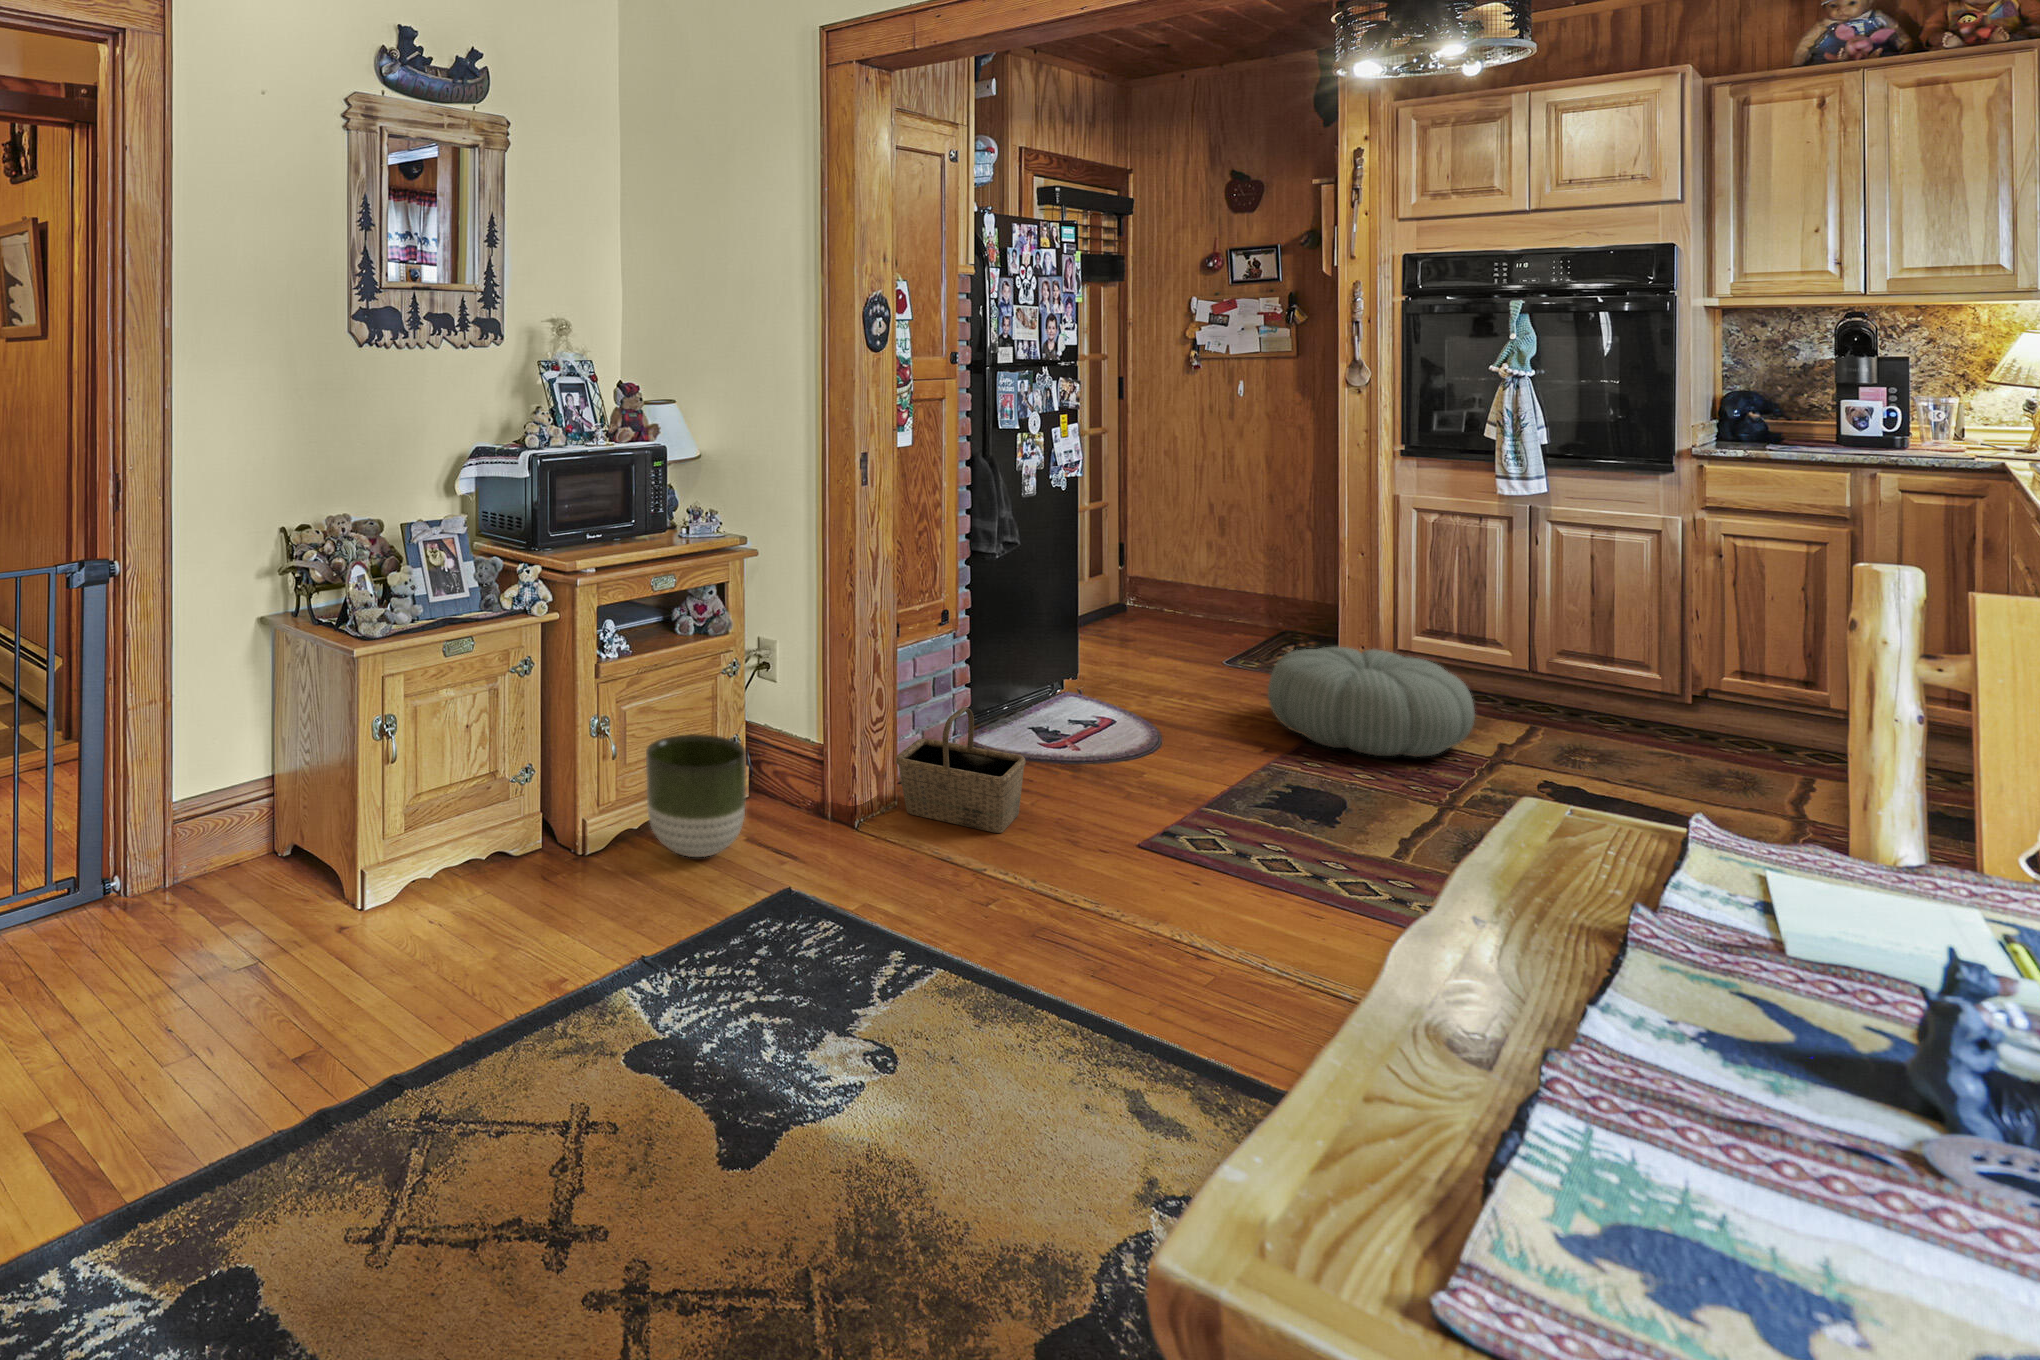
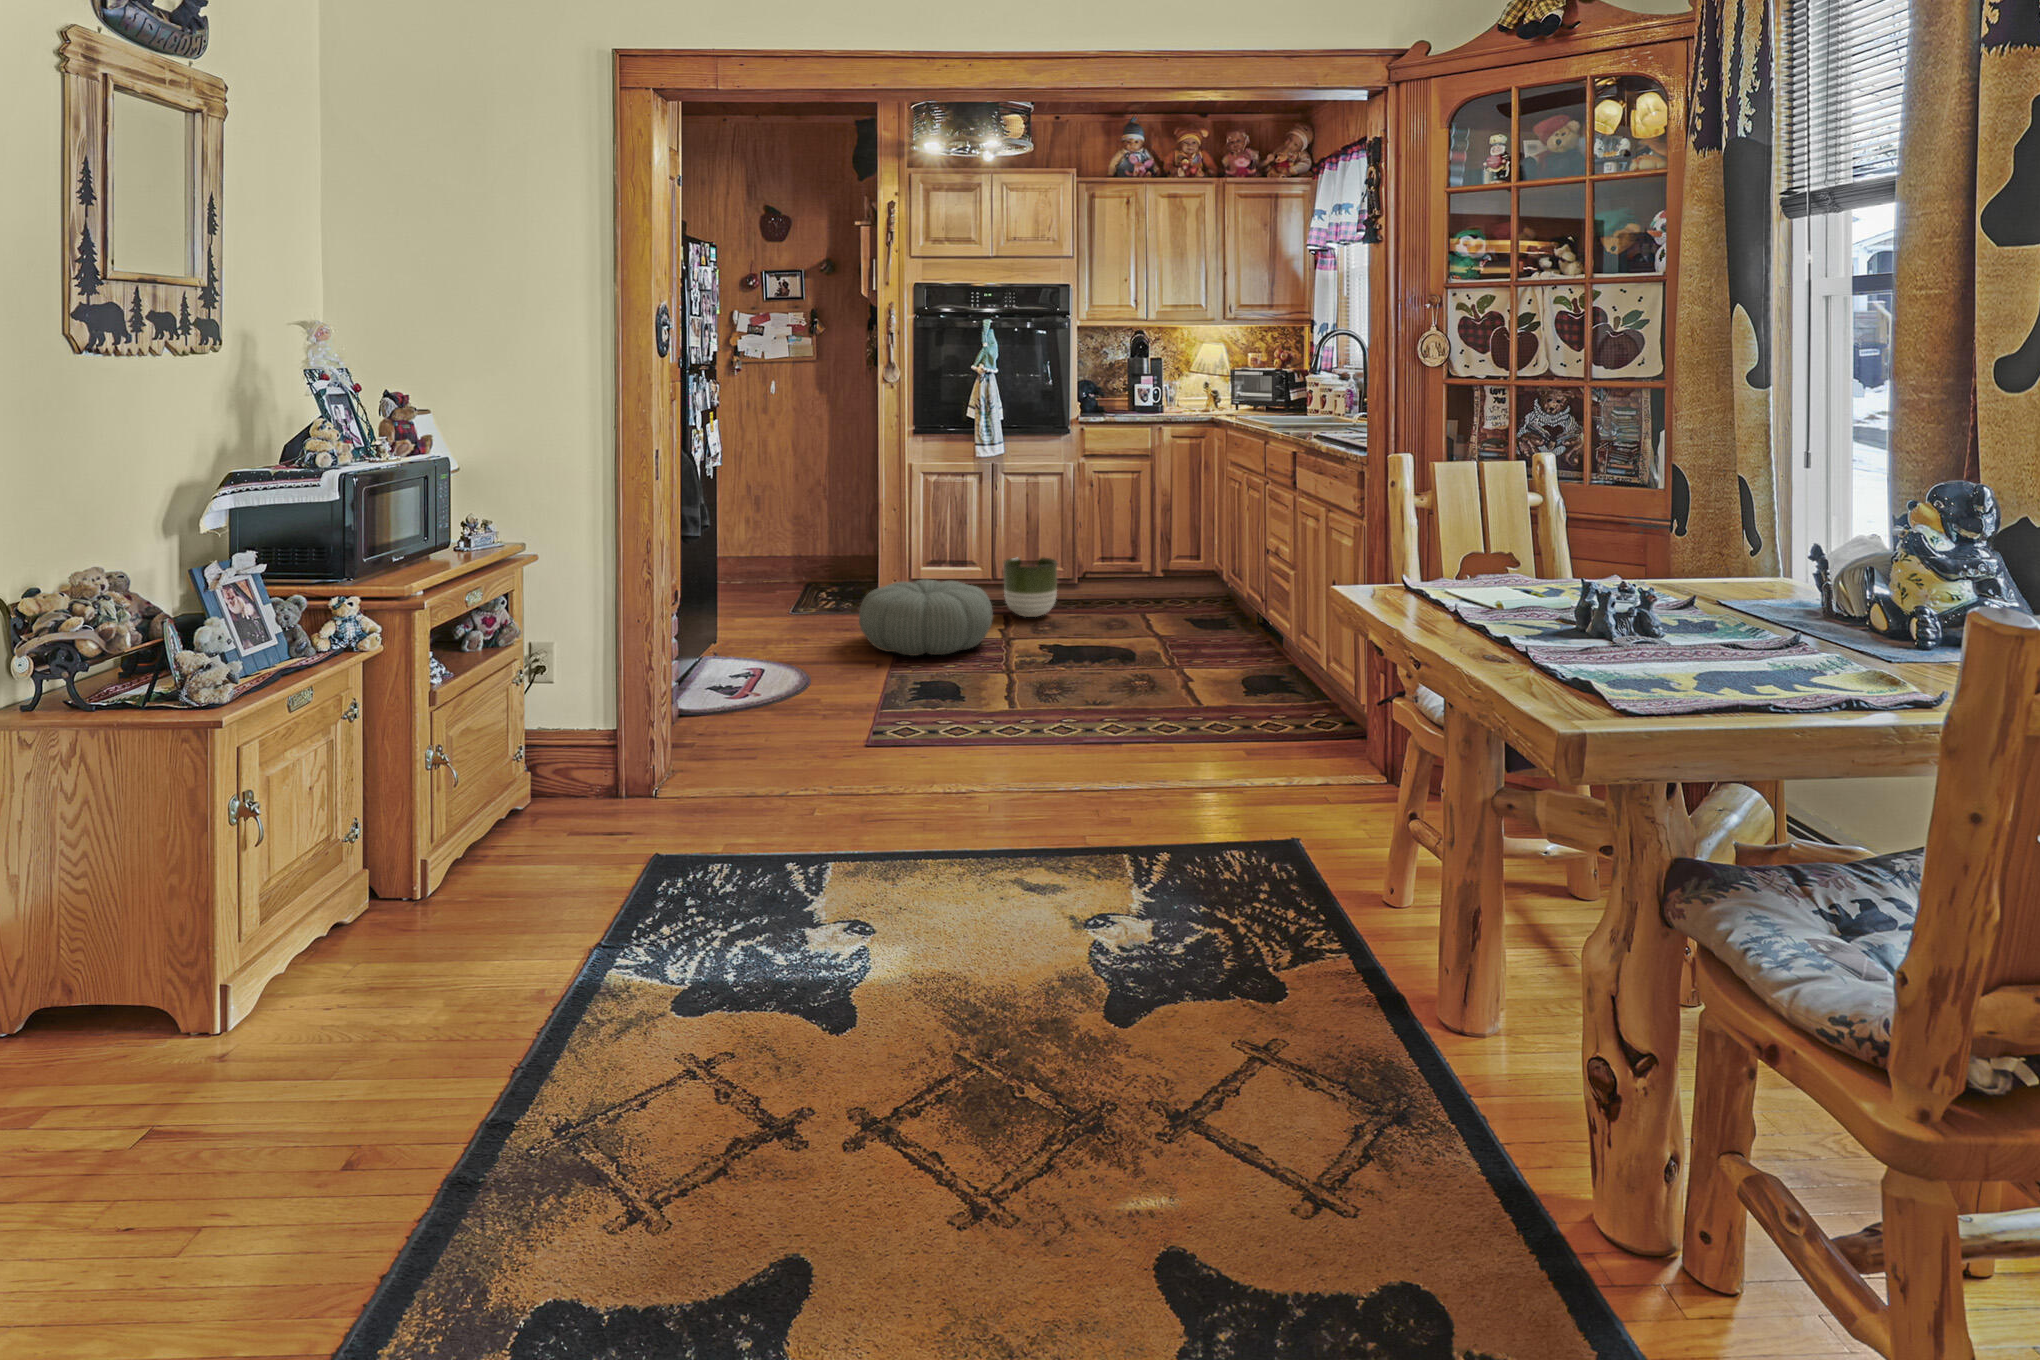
basket: present [896,707,1026,833] -> none [673,670,776,776]
planter: present [646,734,746,857] -> present [1003,557,1057,617]

